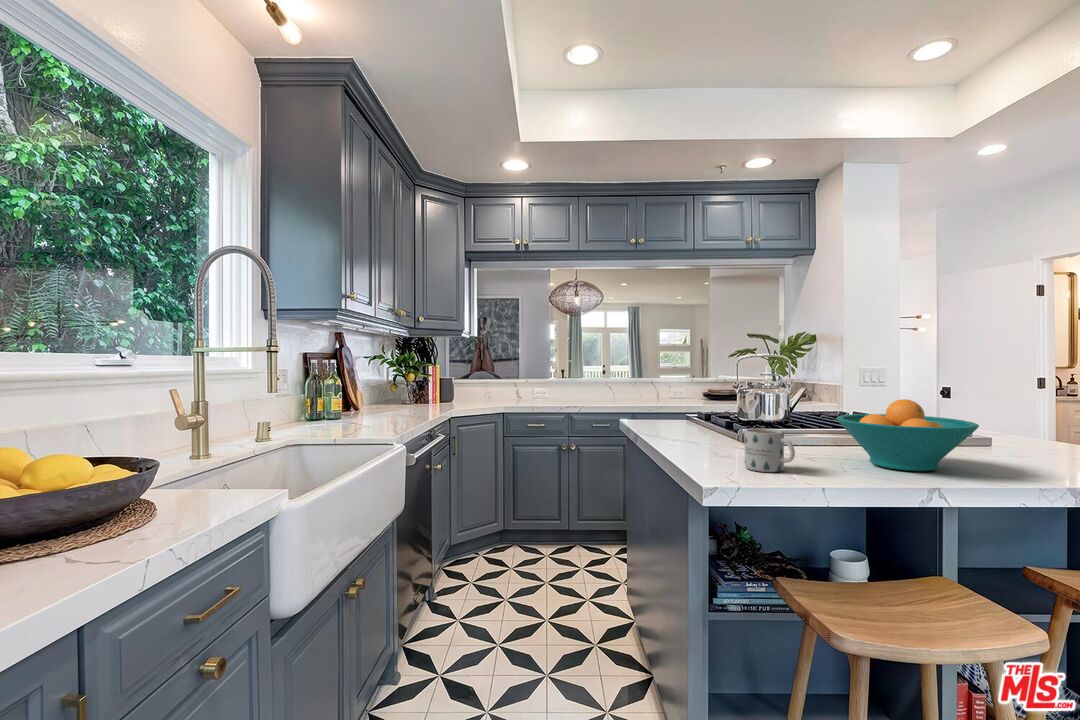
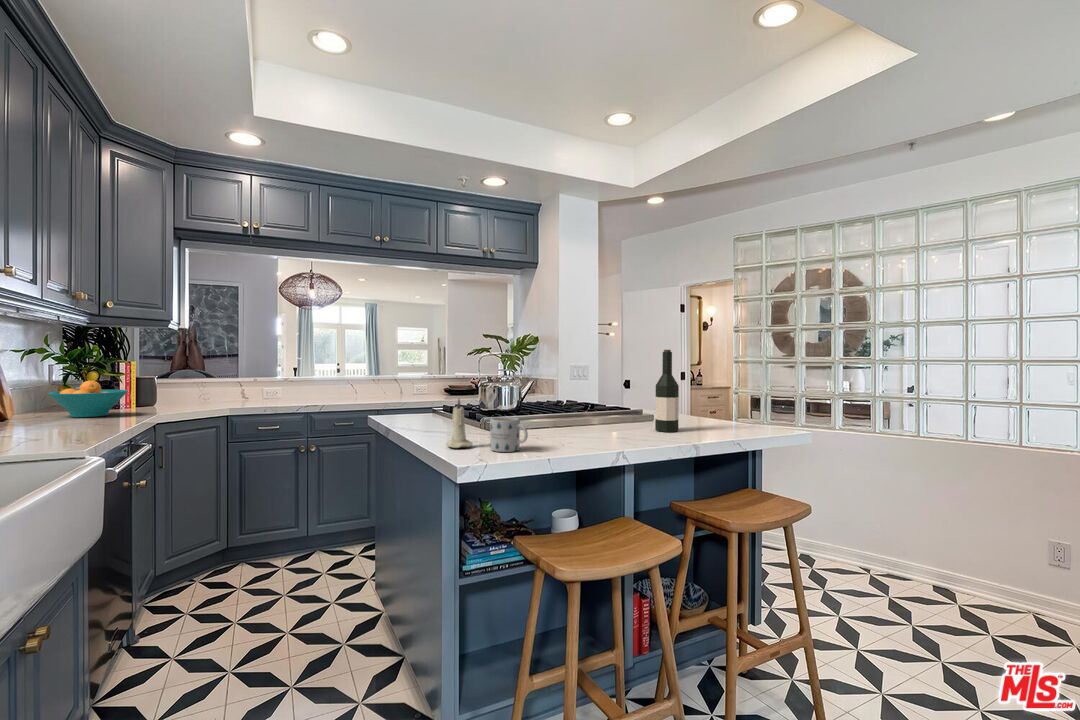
wine bottle: none [1001,343,1046,463] -> present [655,350,679,432]
fruit bowl: present [837,399,979,471] -> present [48,380,128,417]
candle: none [692,402,724,461] -> present [446,399,473,448]

